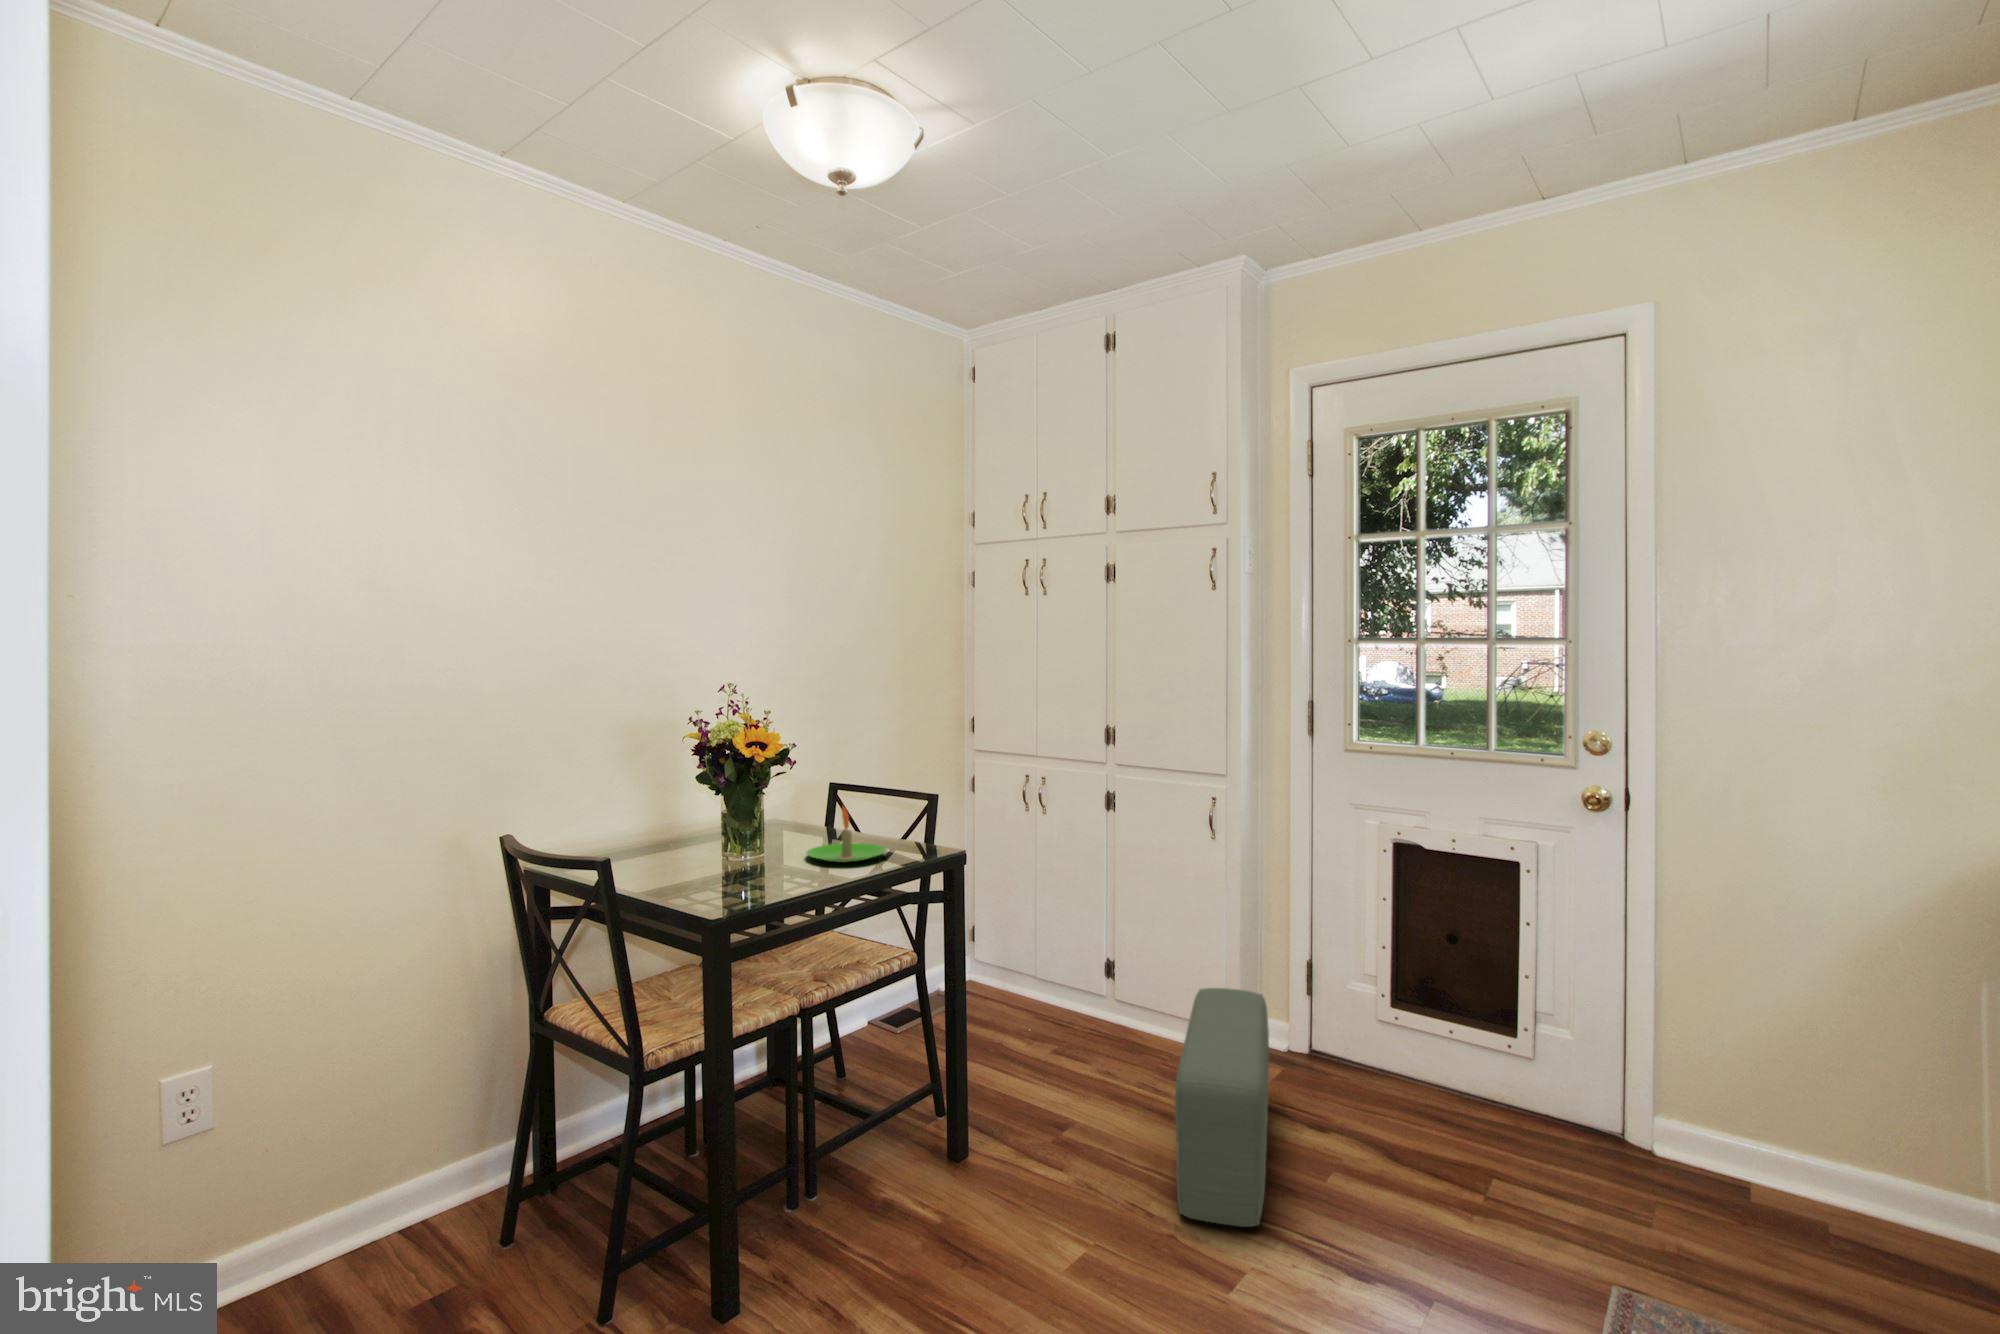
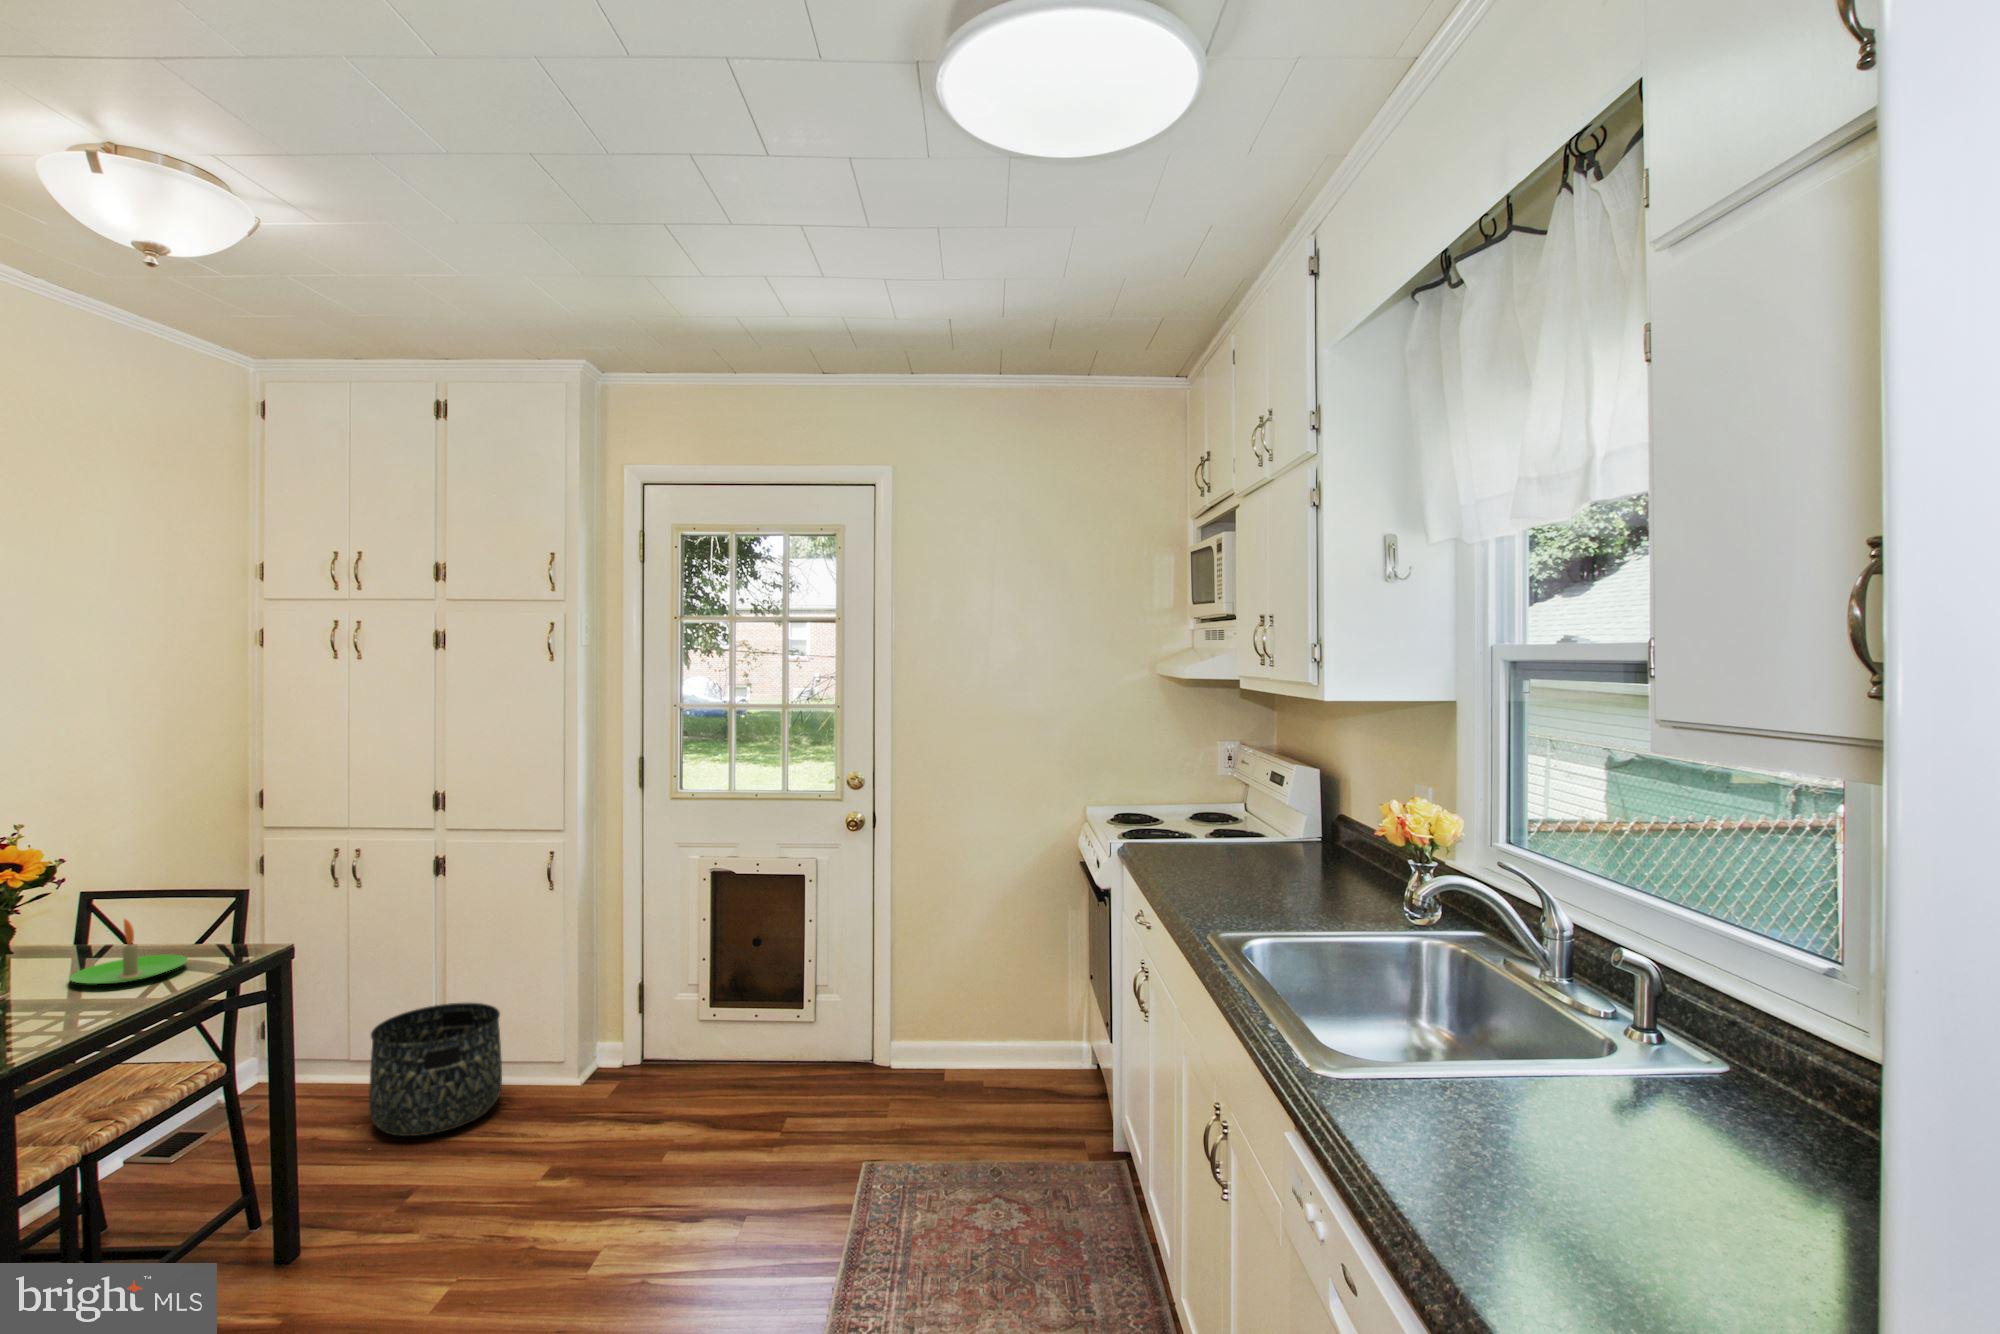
basket: none [1044,942,1161,1072] -> present [369,1003,502,1136]
pouf: present [1175,988,1269,1227] -> none [533,1020,614,1228]

